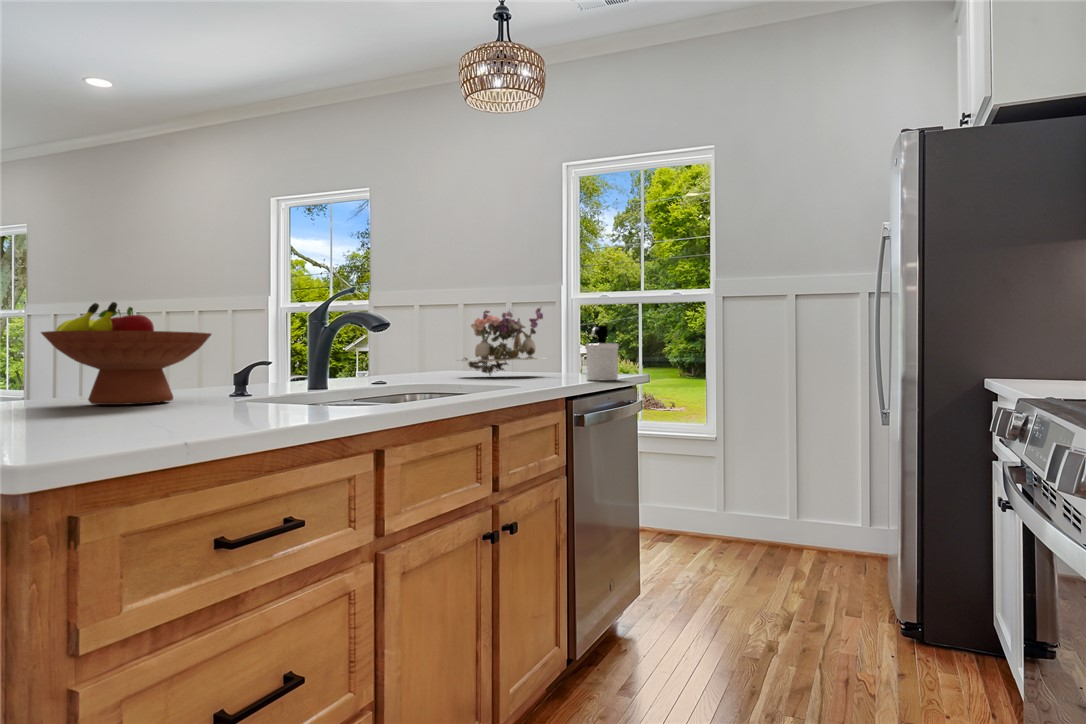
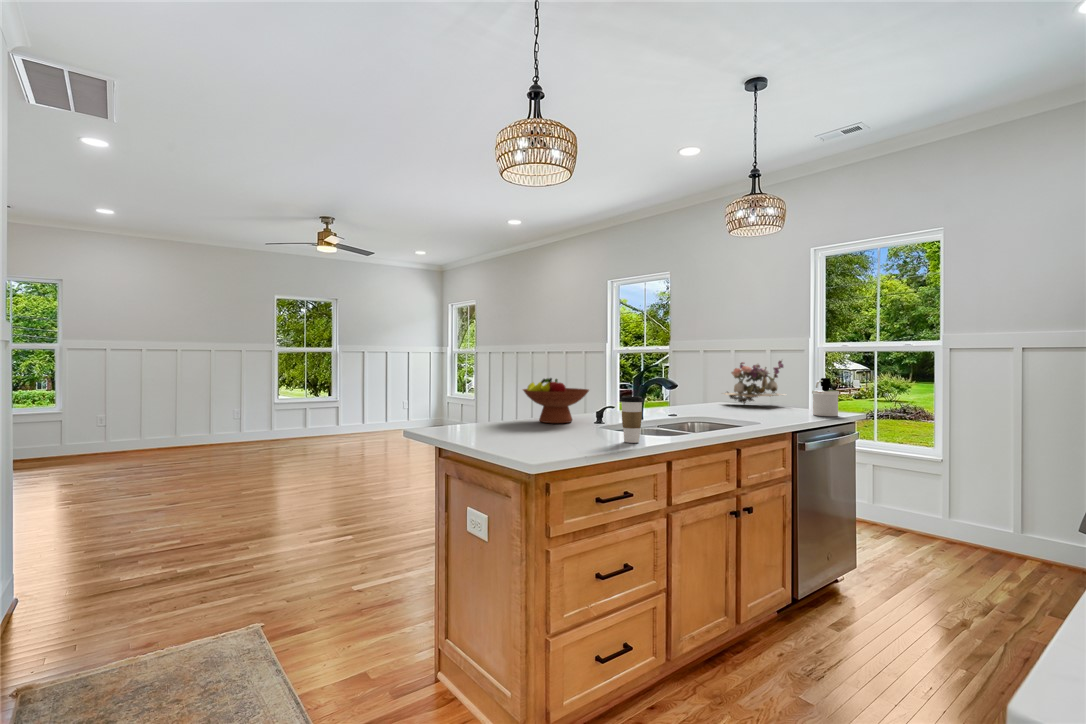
coffee cup: none [273,321,324,417] -> present [620,396,643,443]

